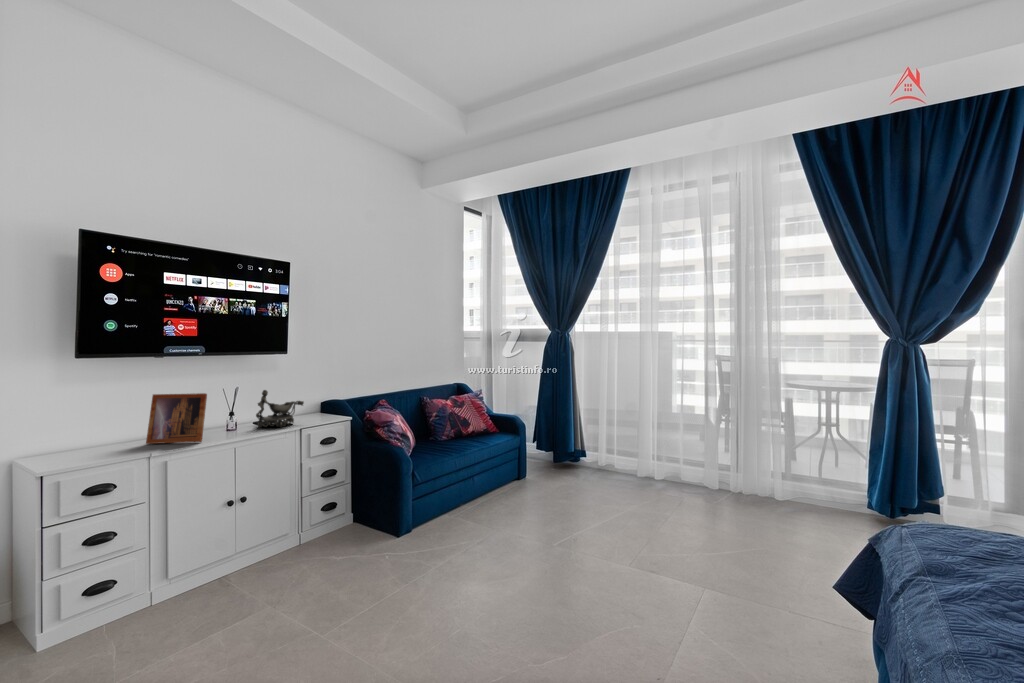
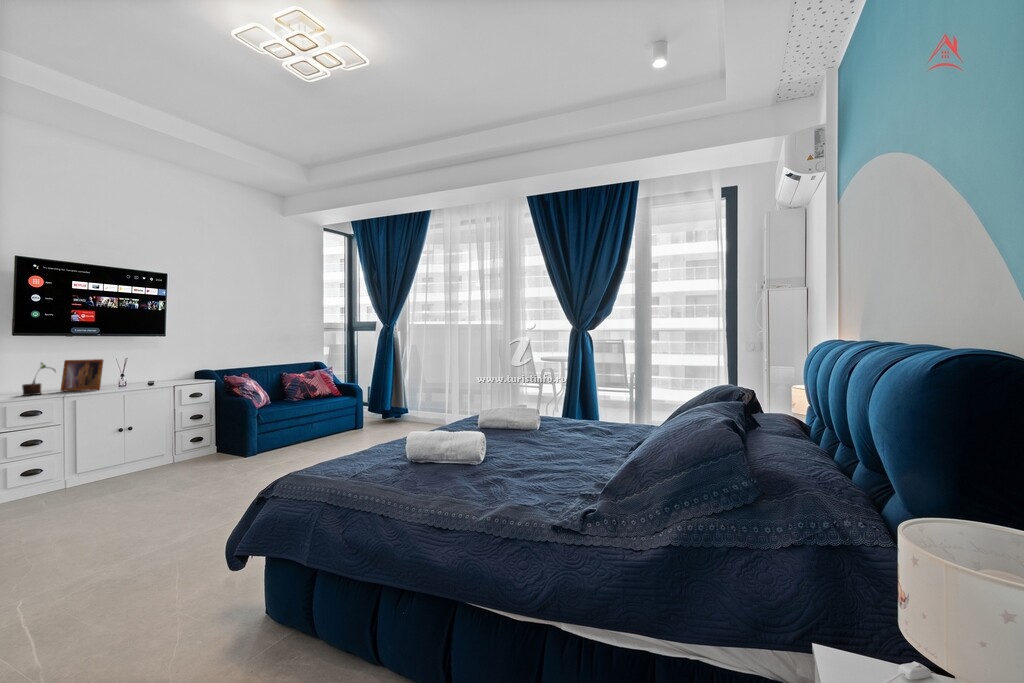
decorative bowl: present [256,390,304,427] -> none [141,360,178,385]
potted plant: none [87,401,139,459] -> present [22,363,56,396]

